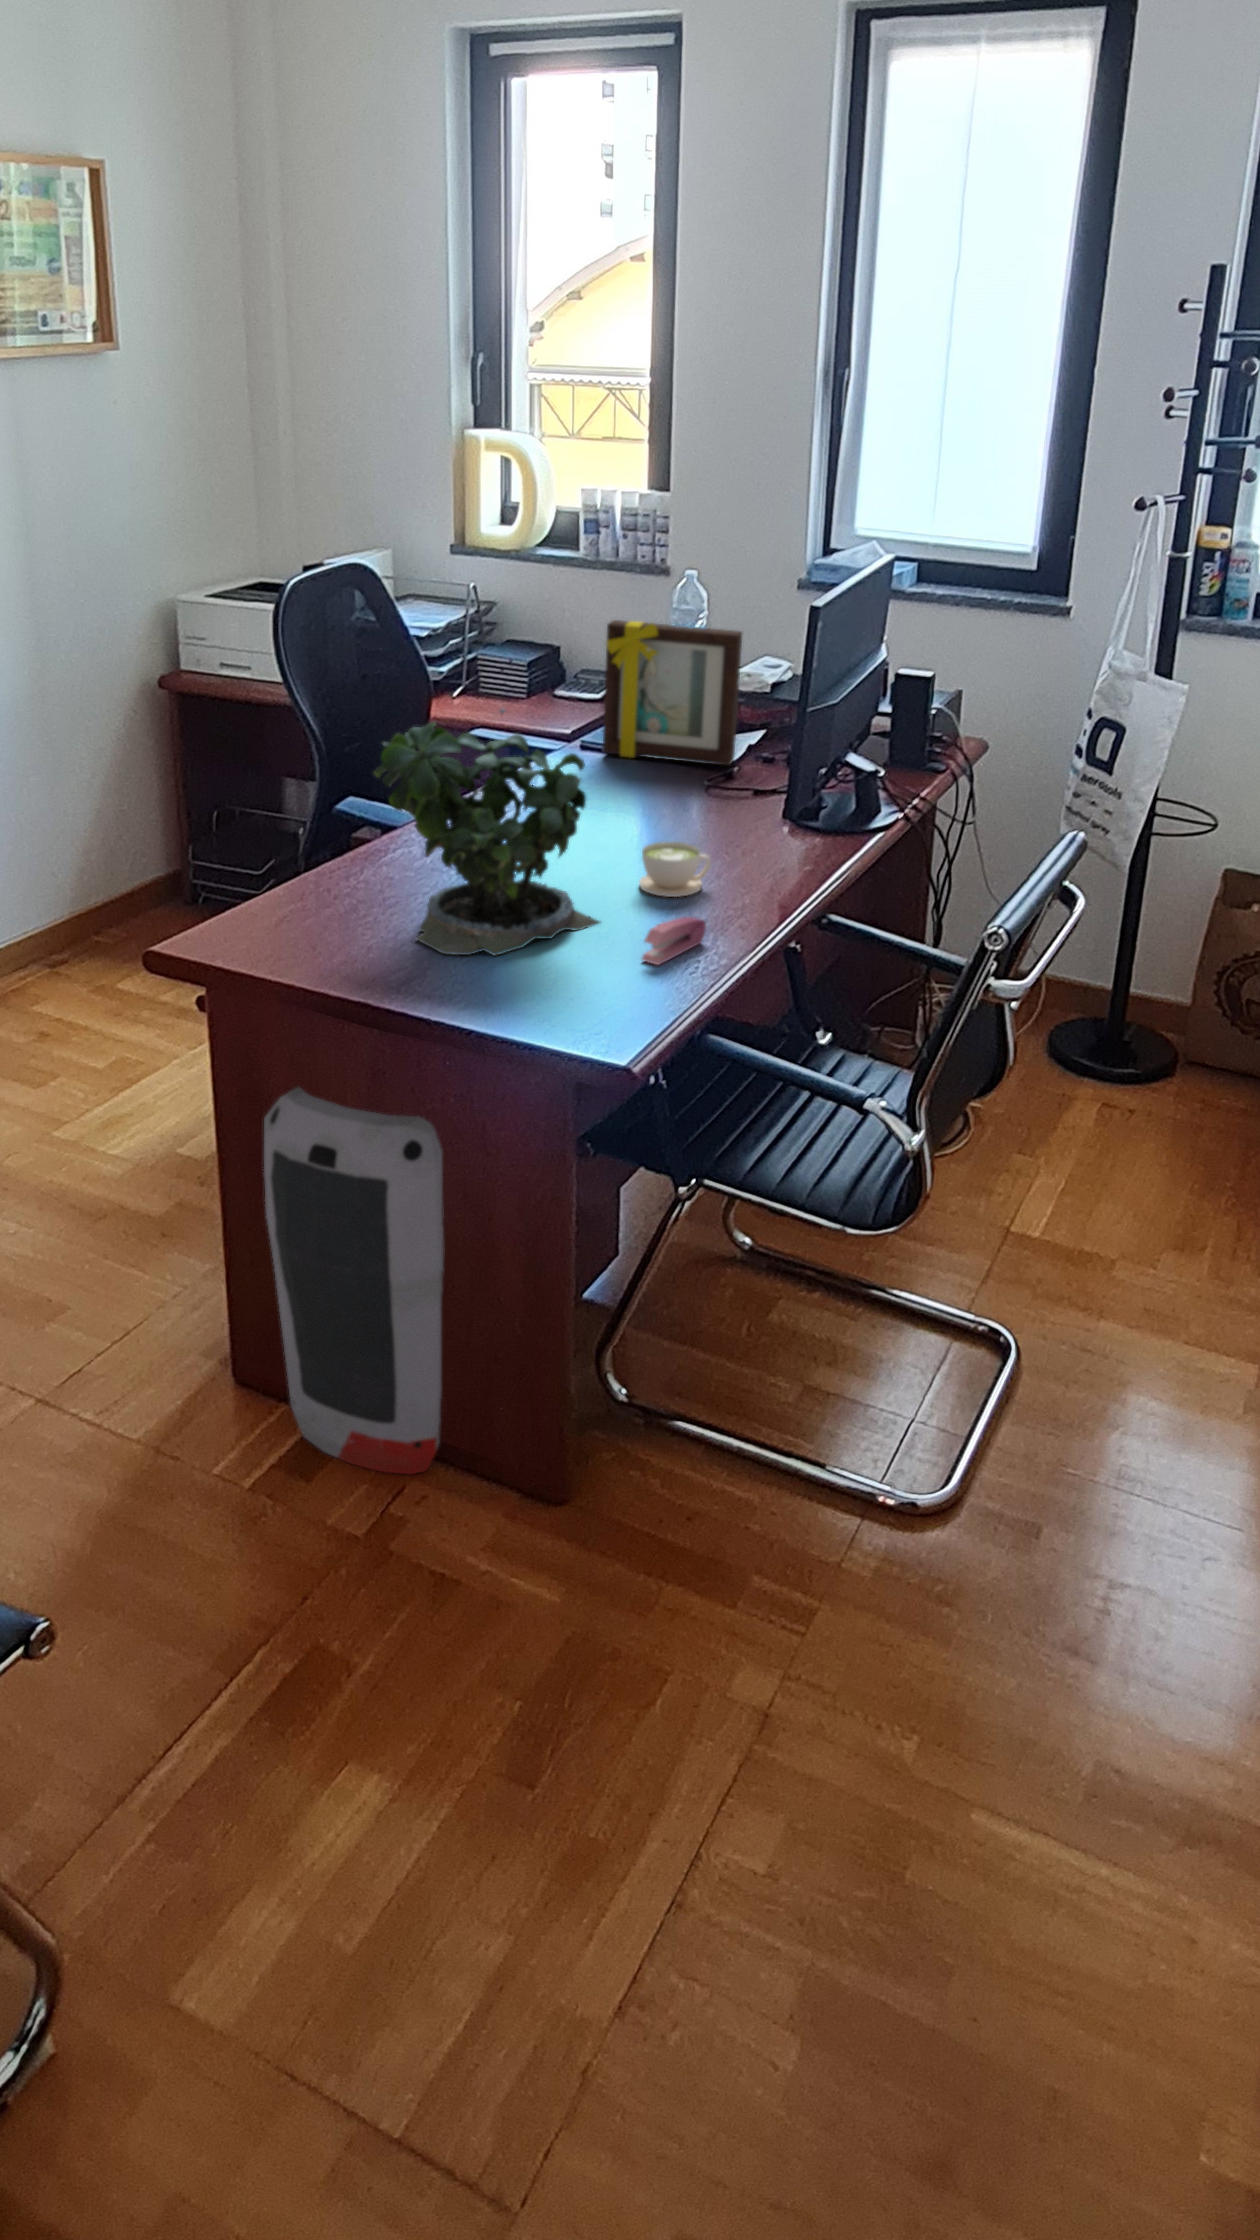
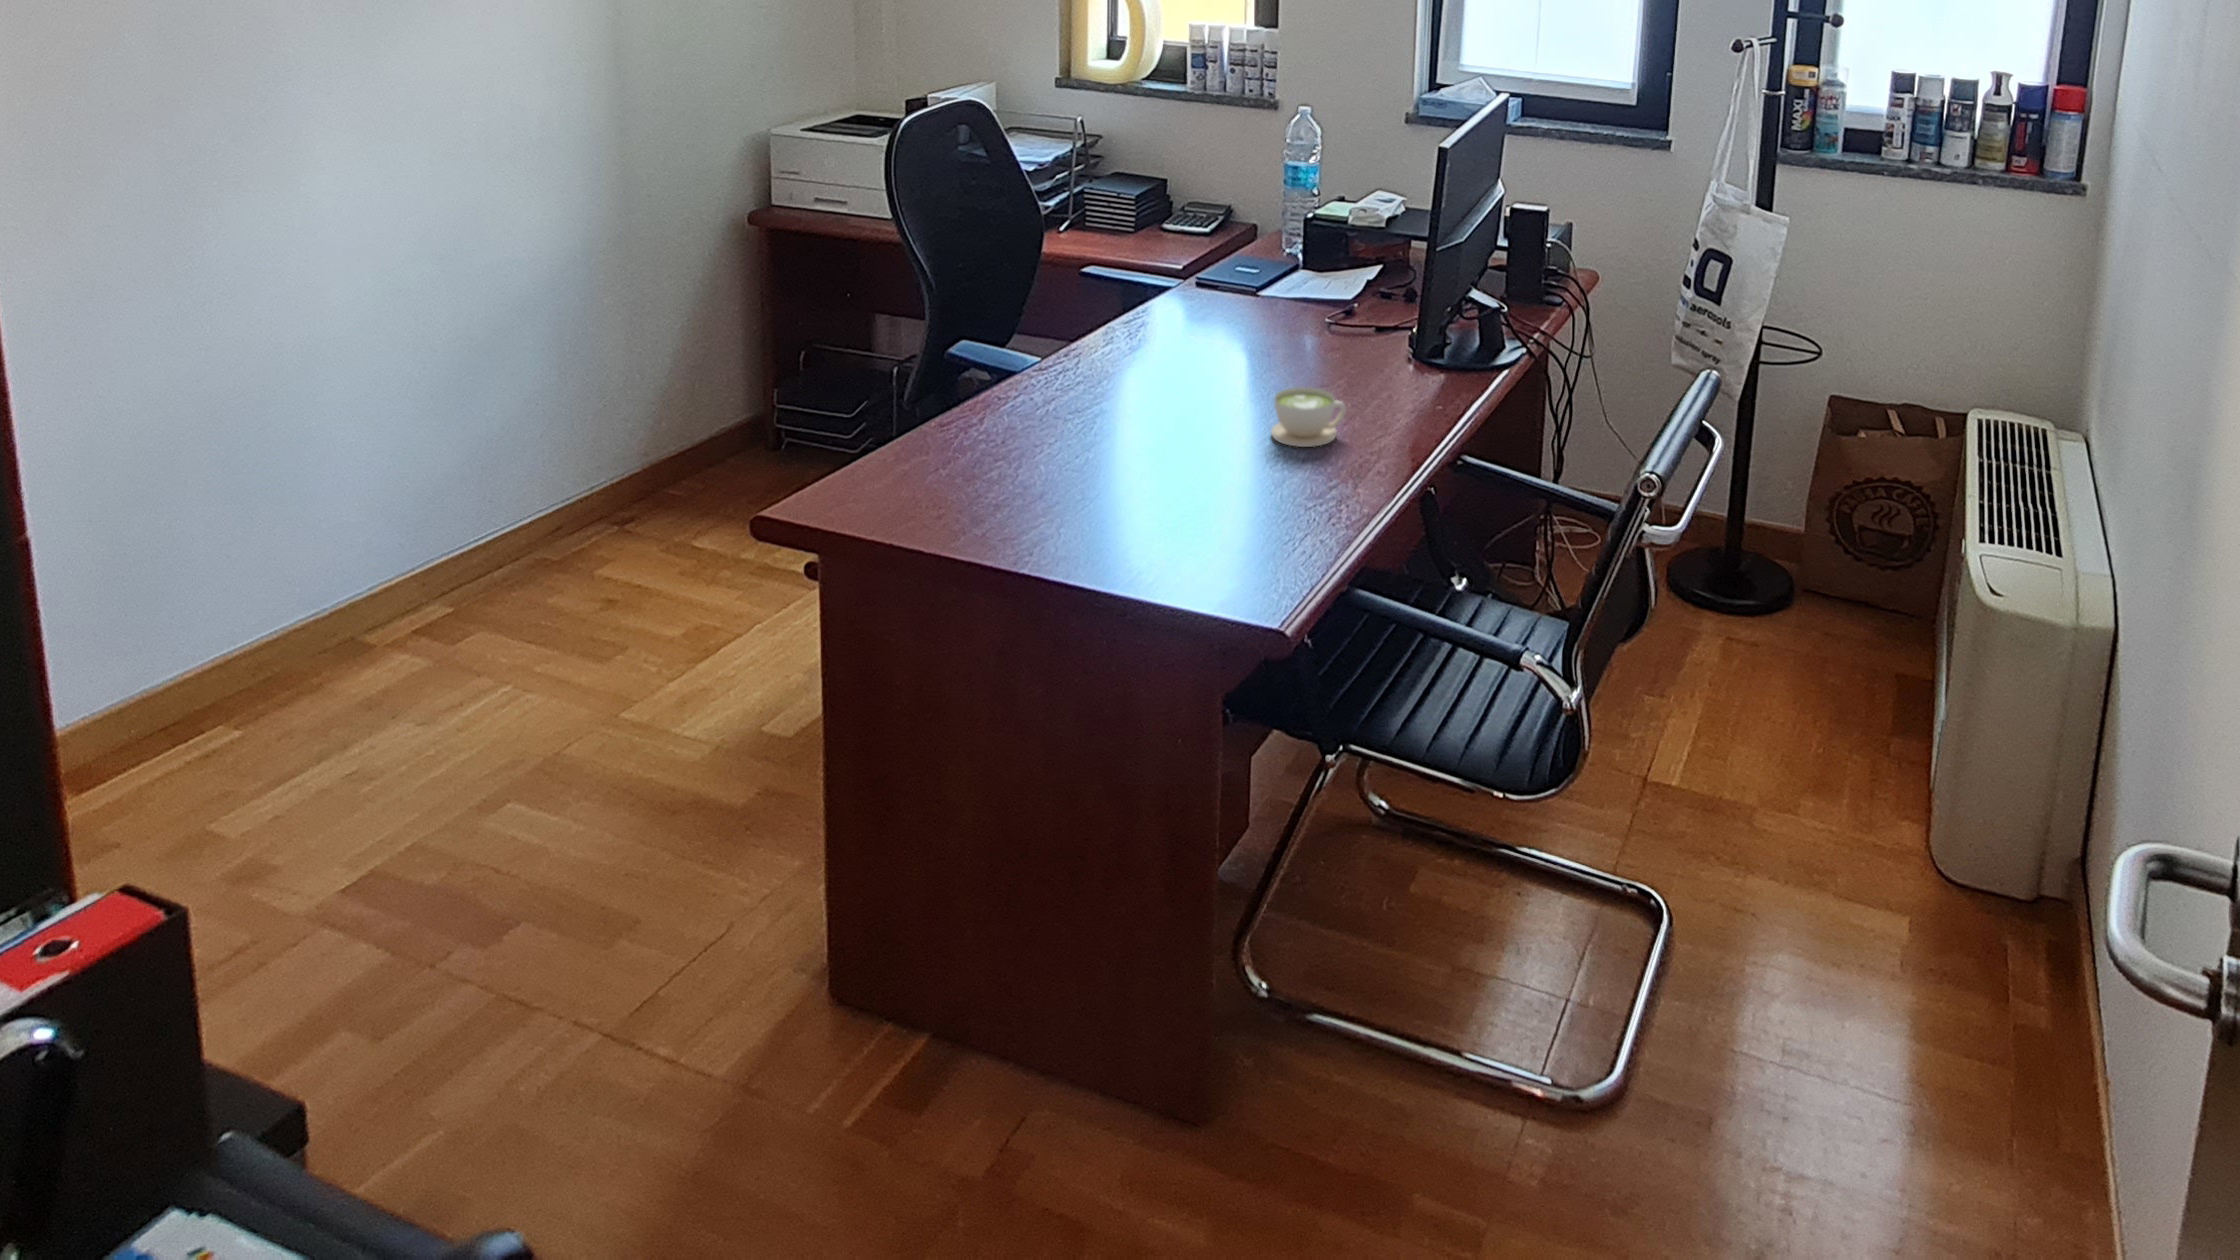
picture frame: present [603,620,742,766] -> none [1221,156,1361,301]
potted plant: present [373,709,600,956] -> none [994,255,1238,521]
stapler: present [641,917,706,965] -> none [1281,471,1348,528]
air purifier: present [264,1087,443,1474] -> none [862,677,1067,1135]

